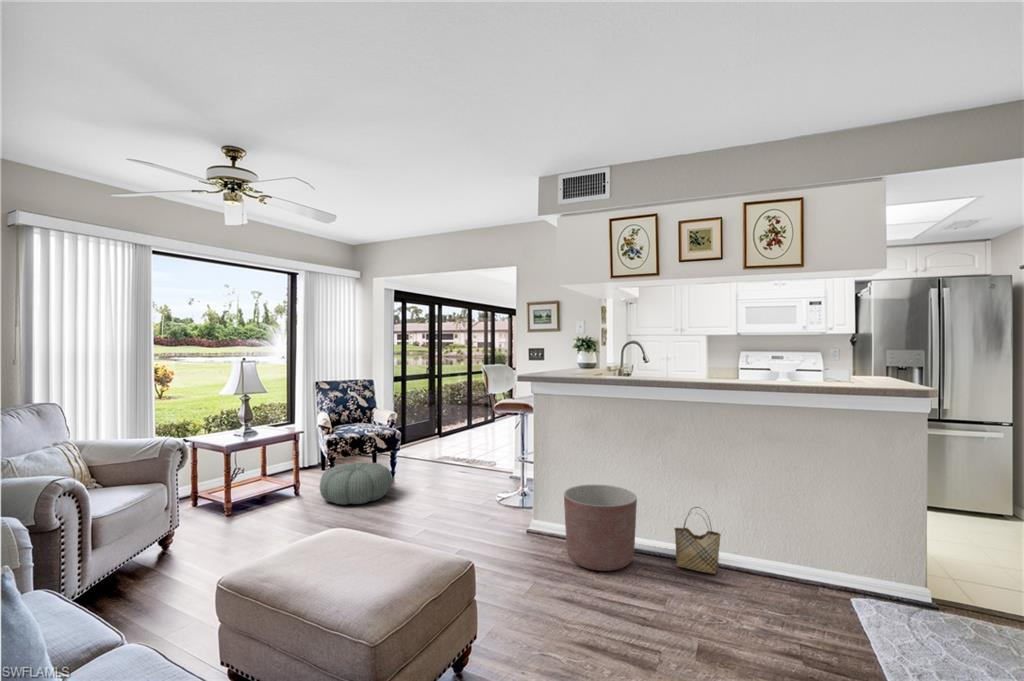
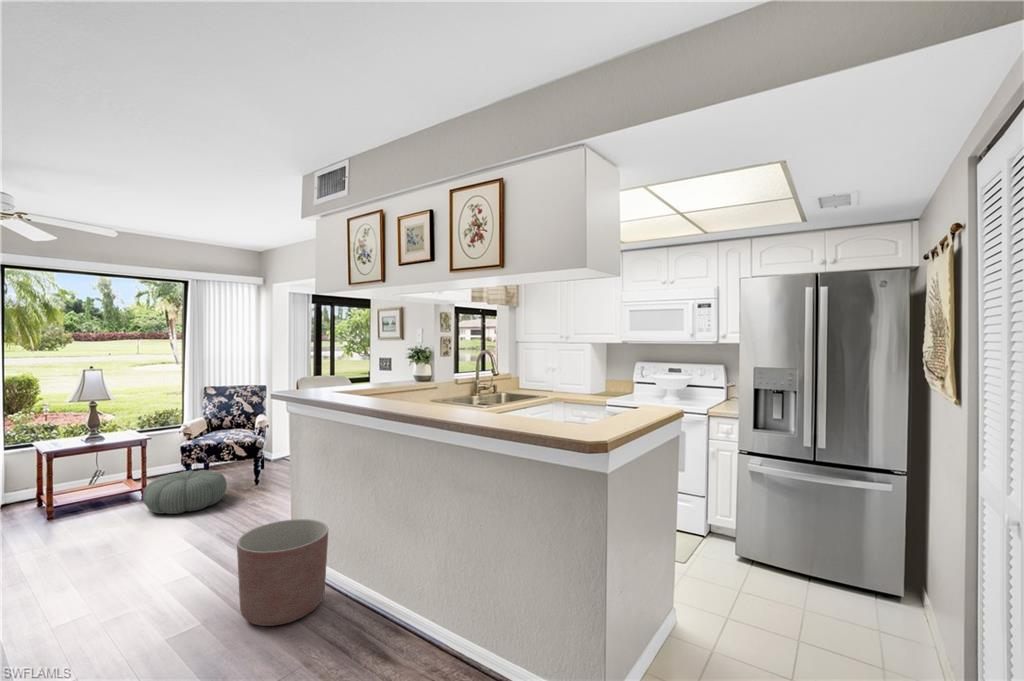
woven basket: present [674,507,721,574] -> none [344,560,389,647]

